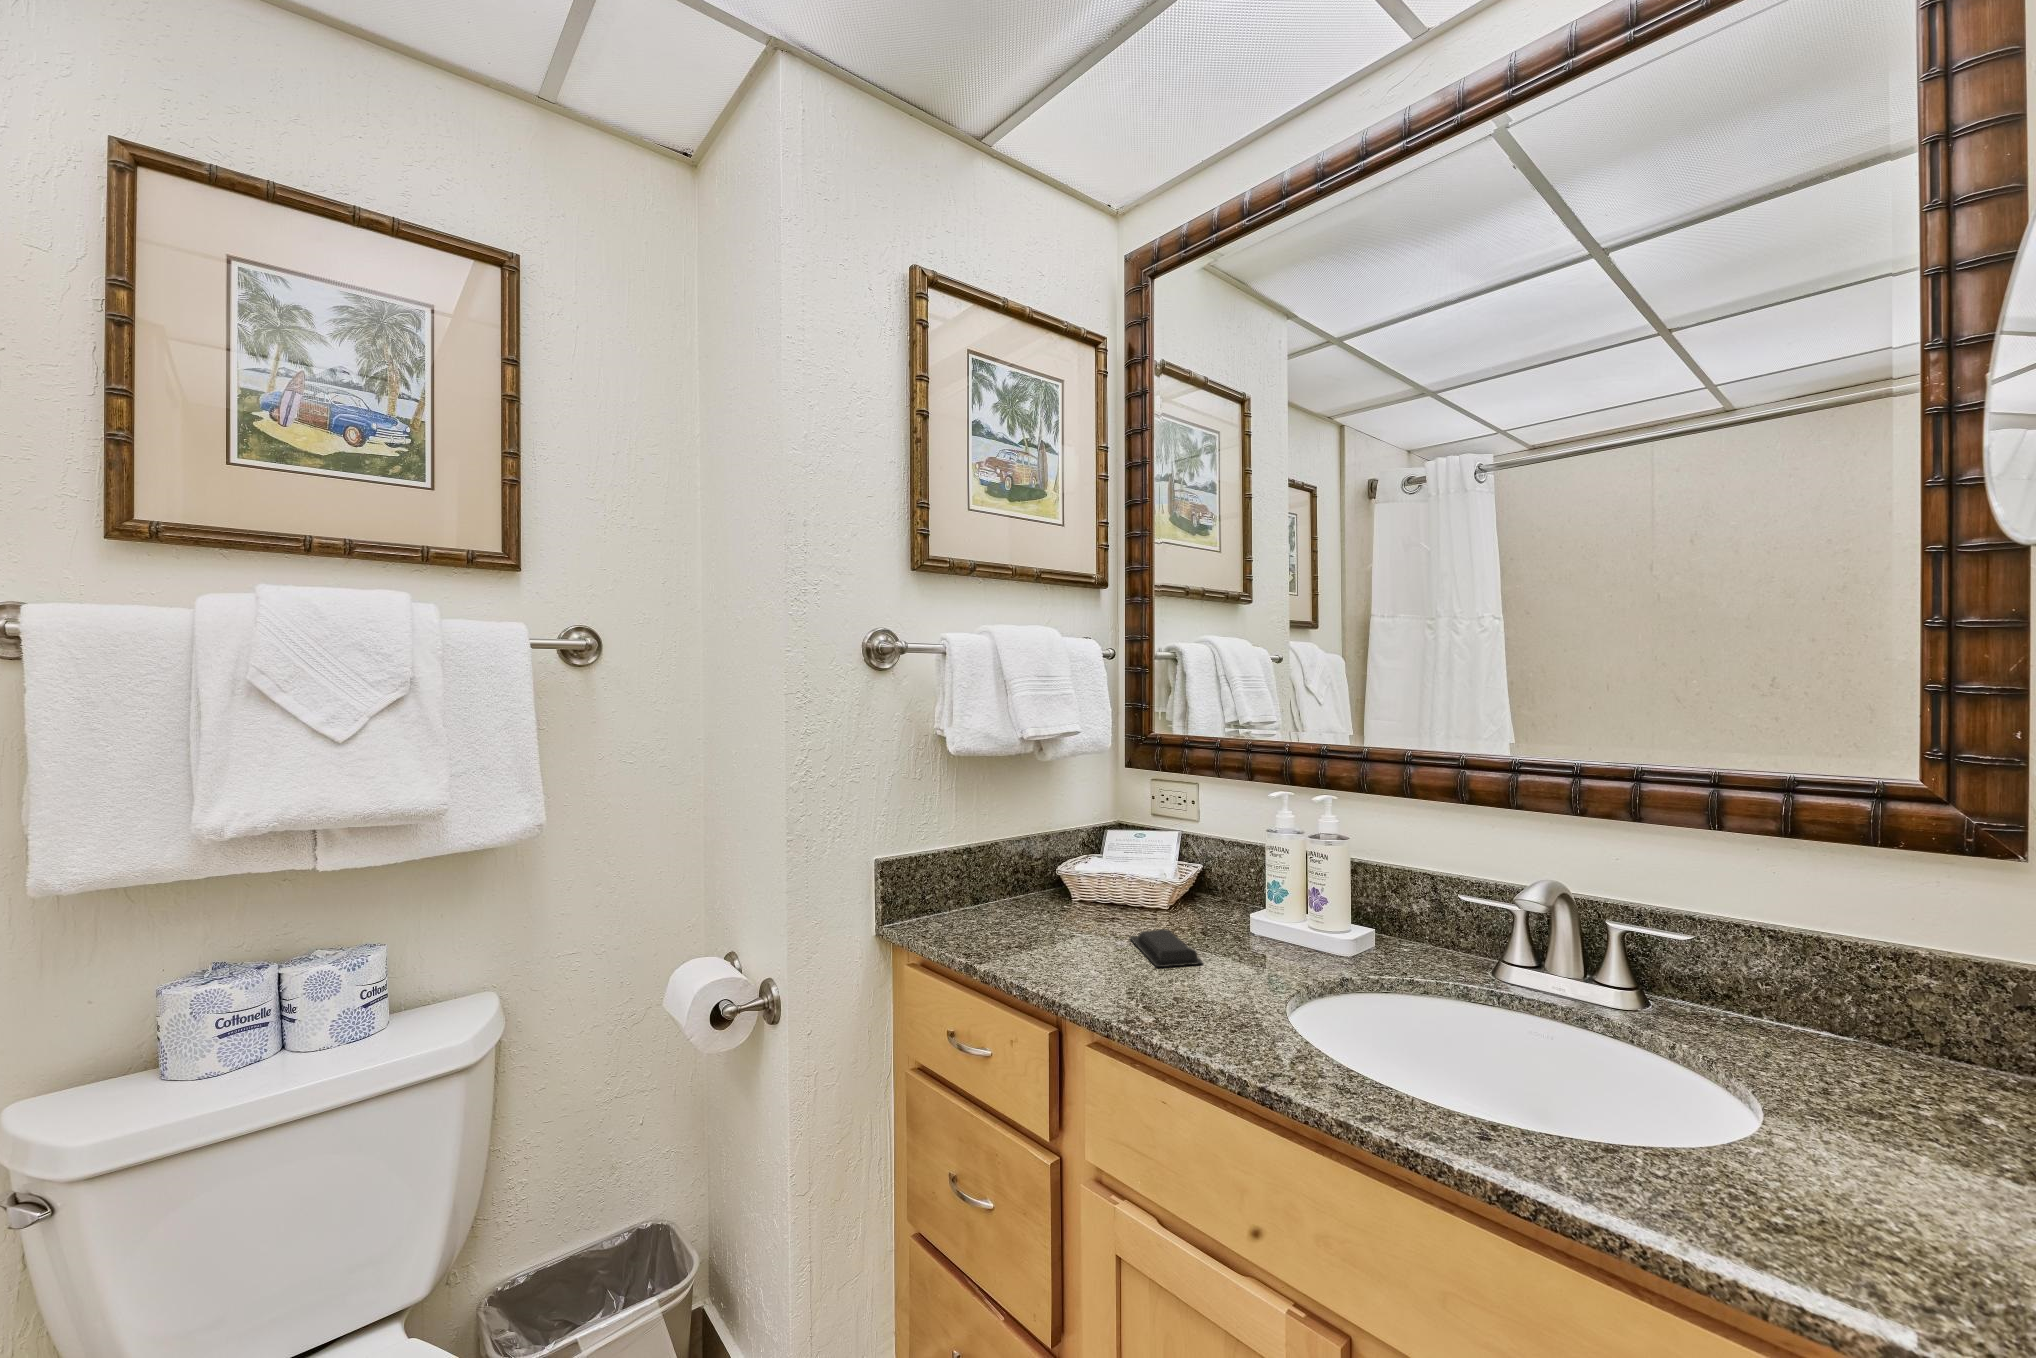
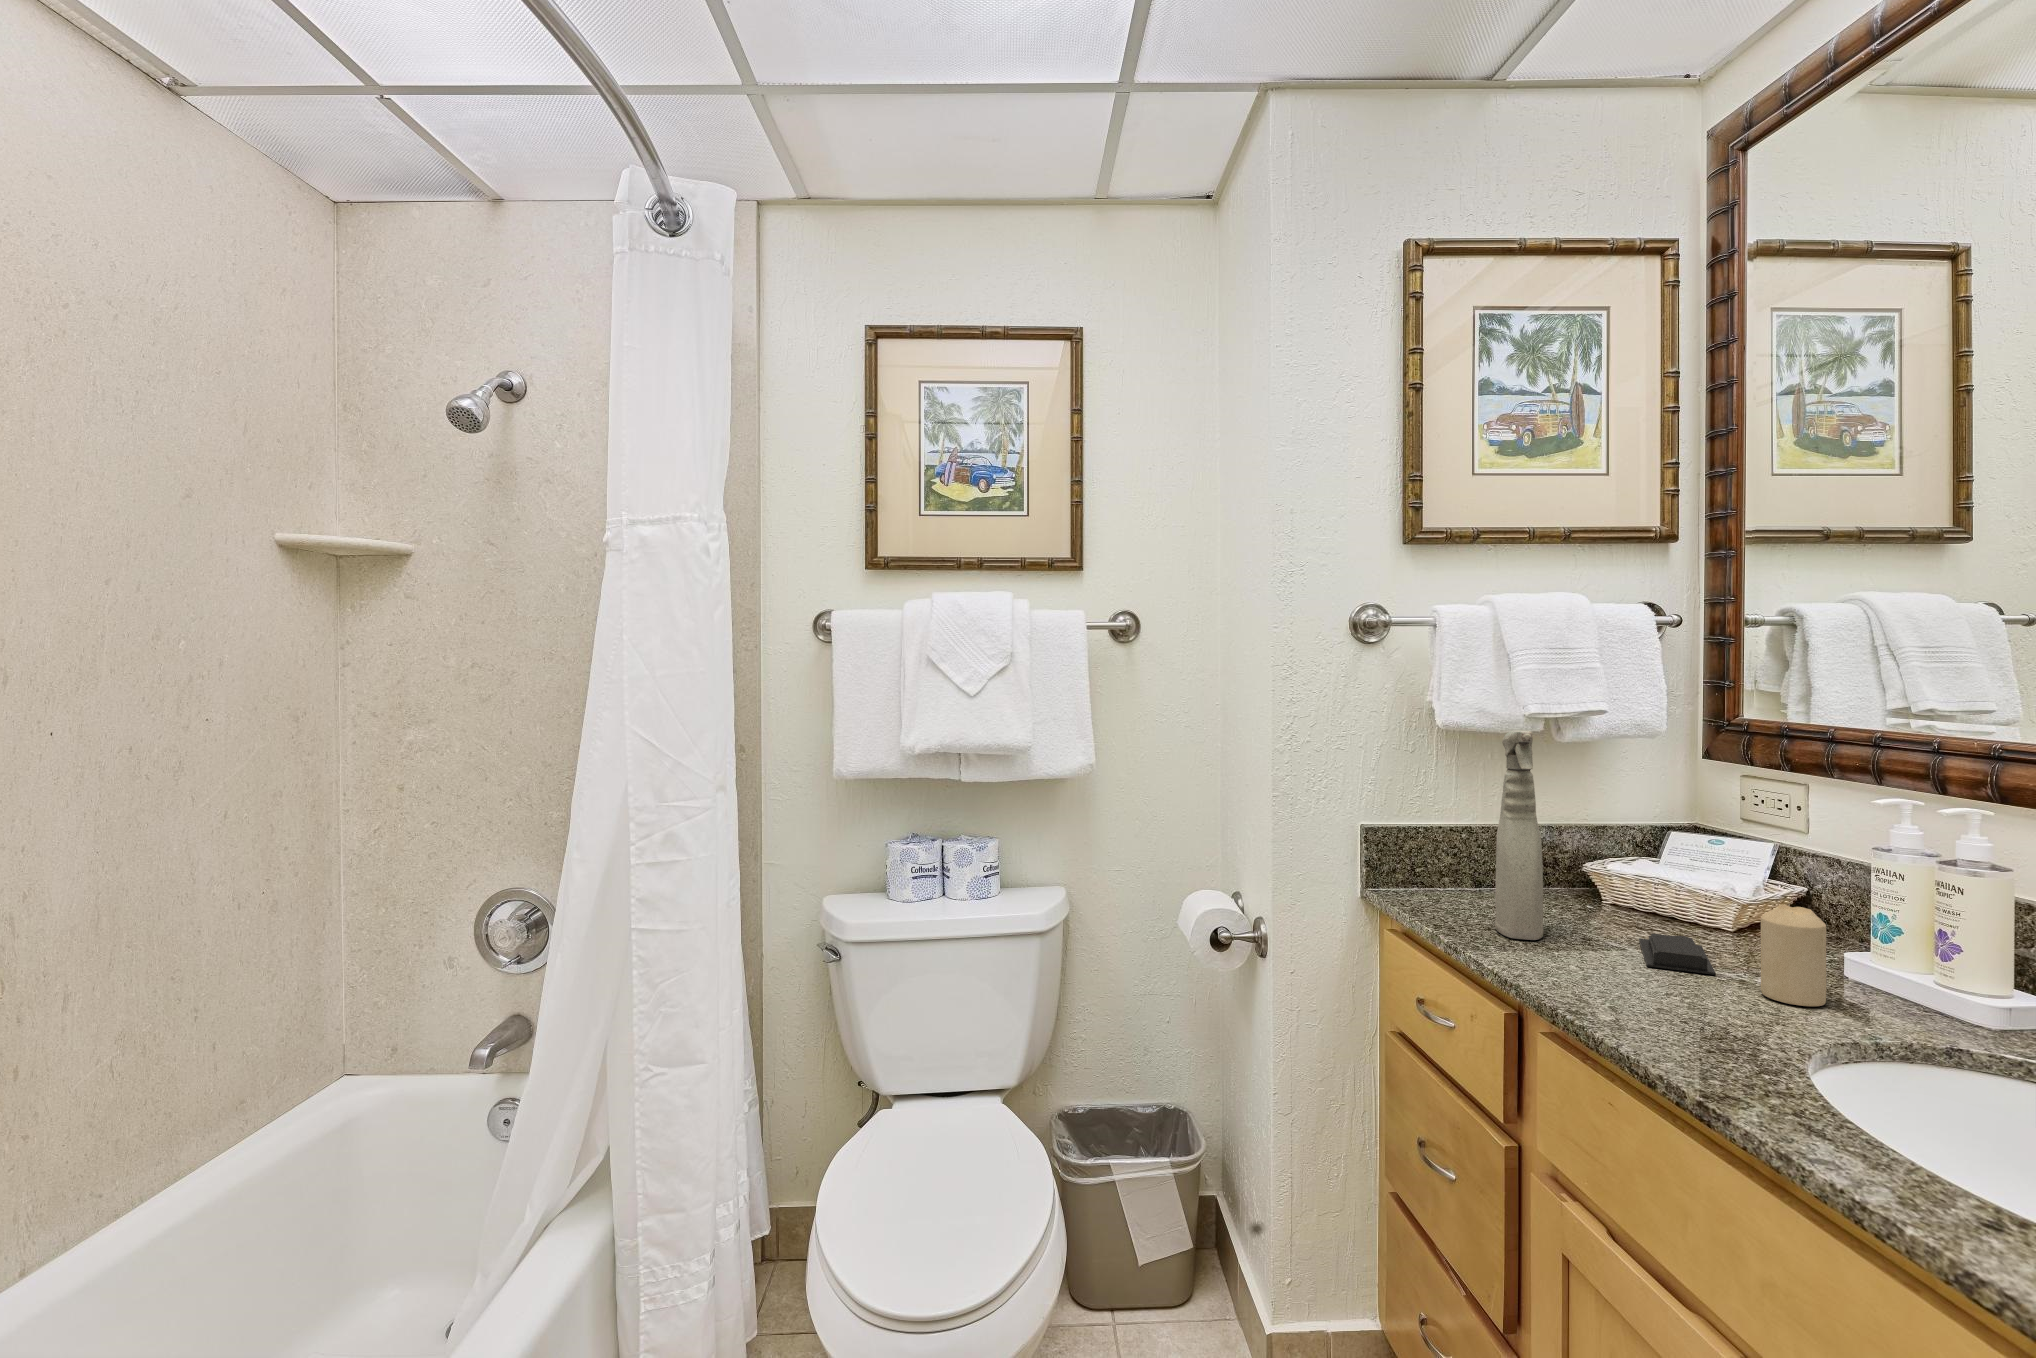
spray bottle: none [1020,757,1064,961] -> present [1495,730,1544,940]
candle: none [1242,897,1286,983] -> present [1761,904,1826,1006]

